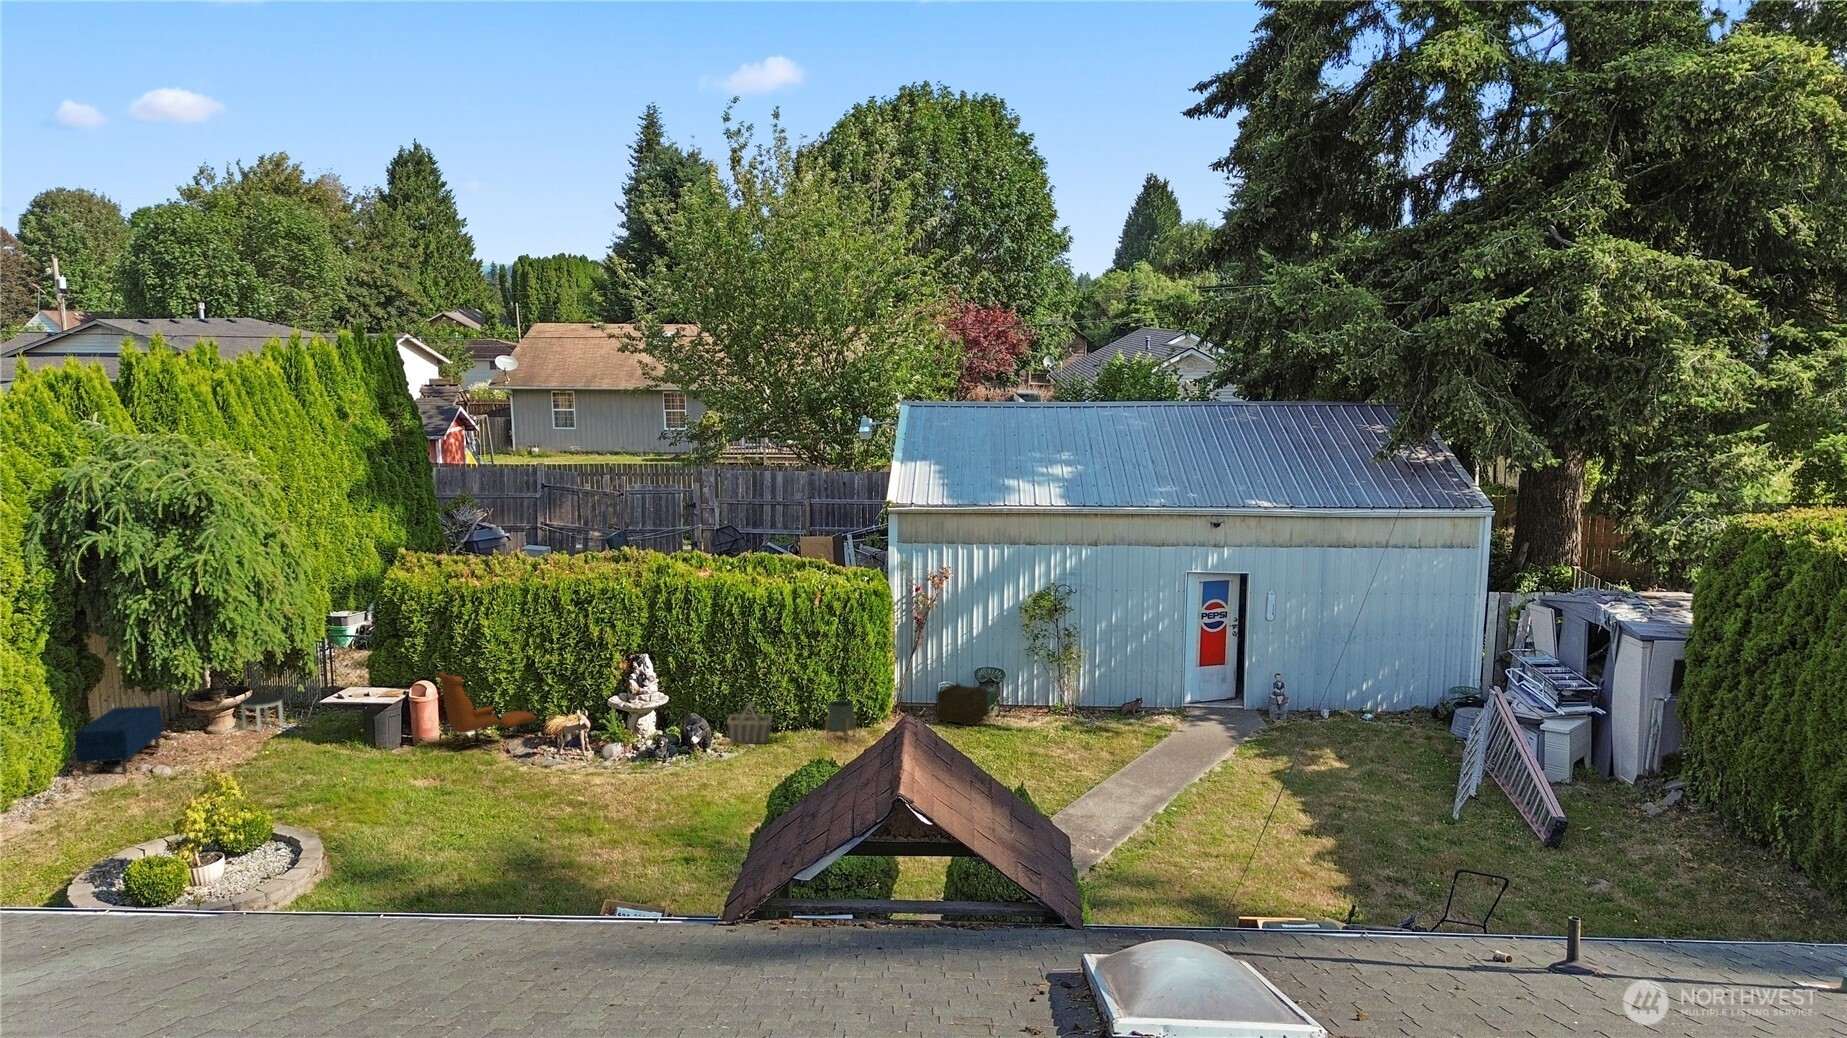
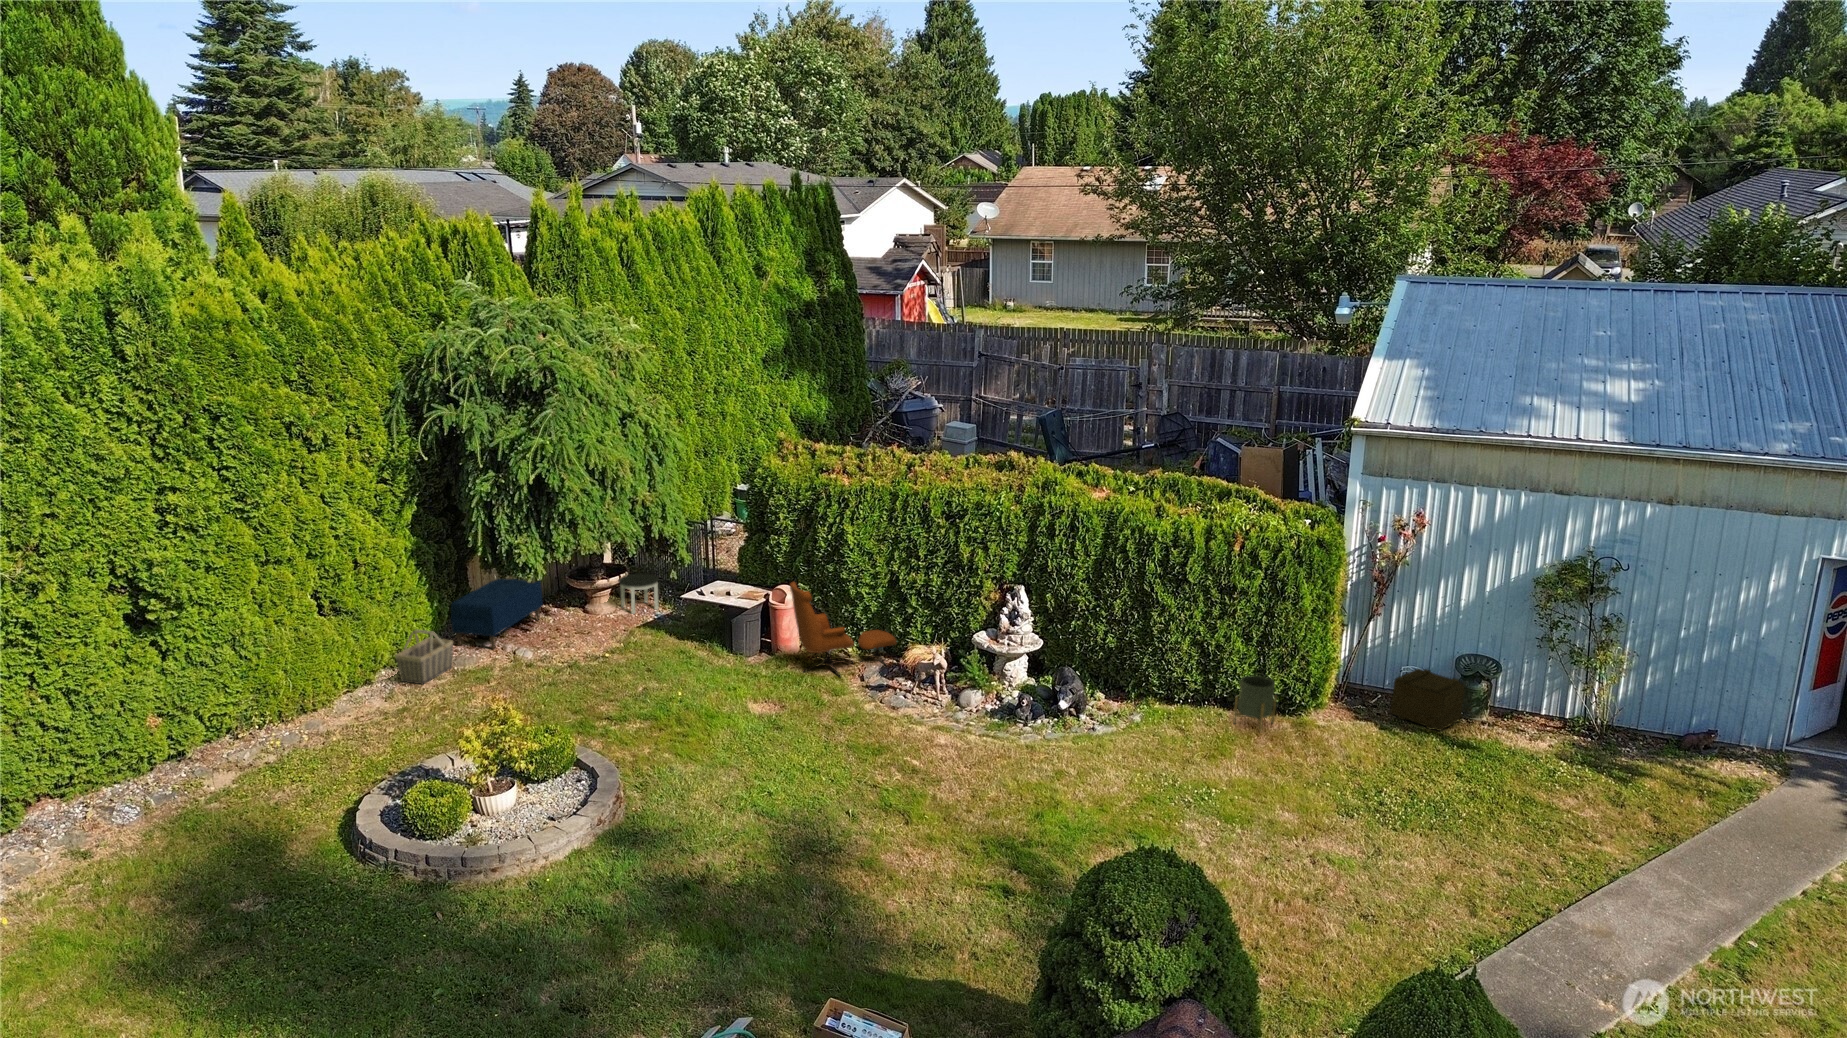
basket: present [727,702,772,744] -> present [395,630,453,684]

